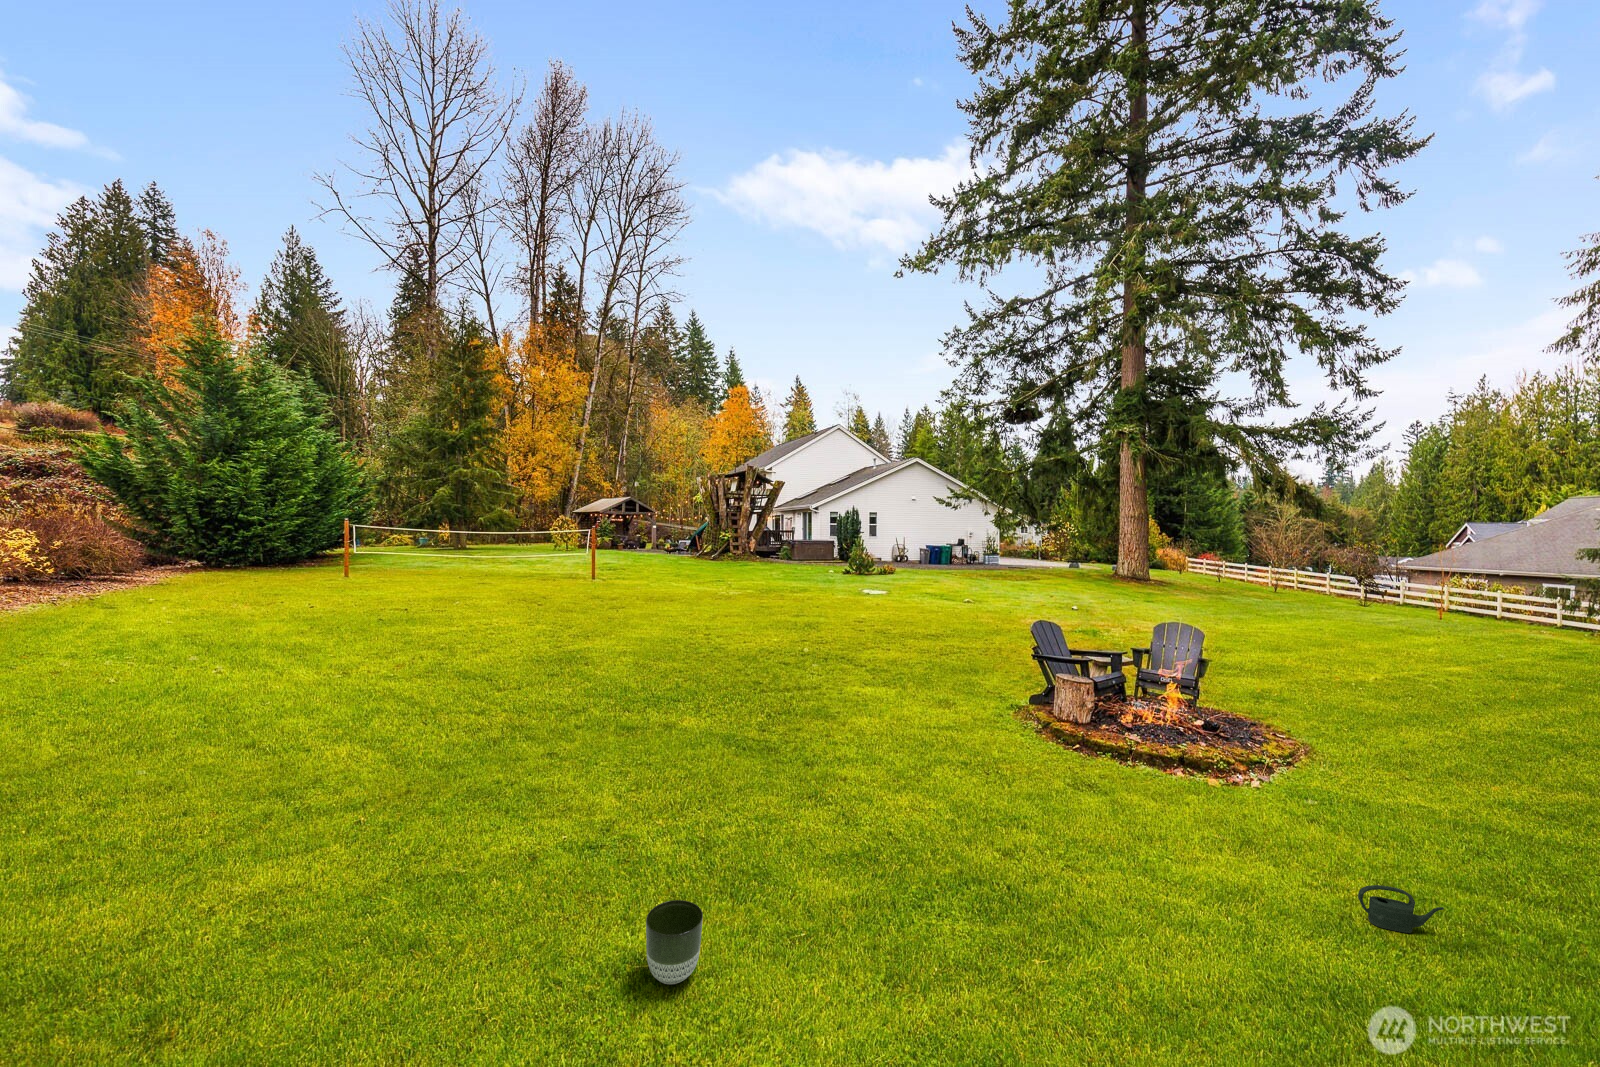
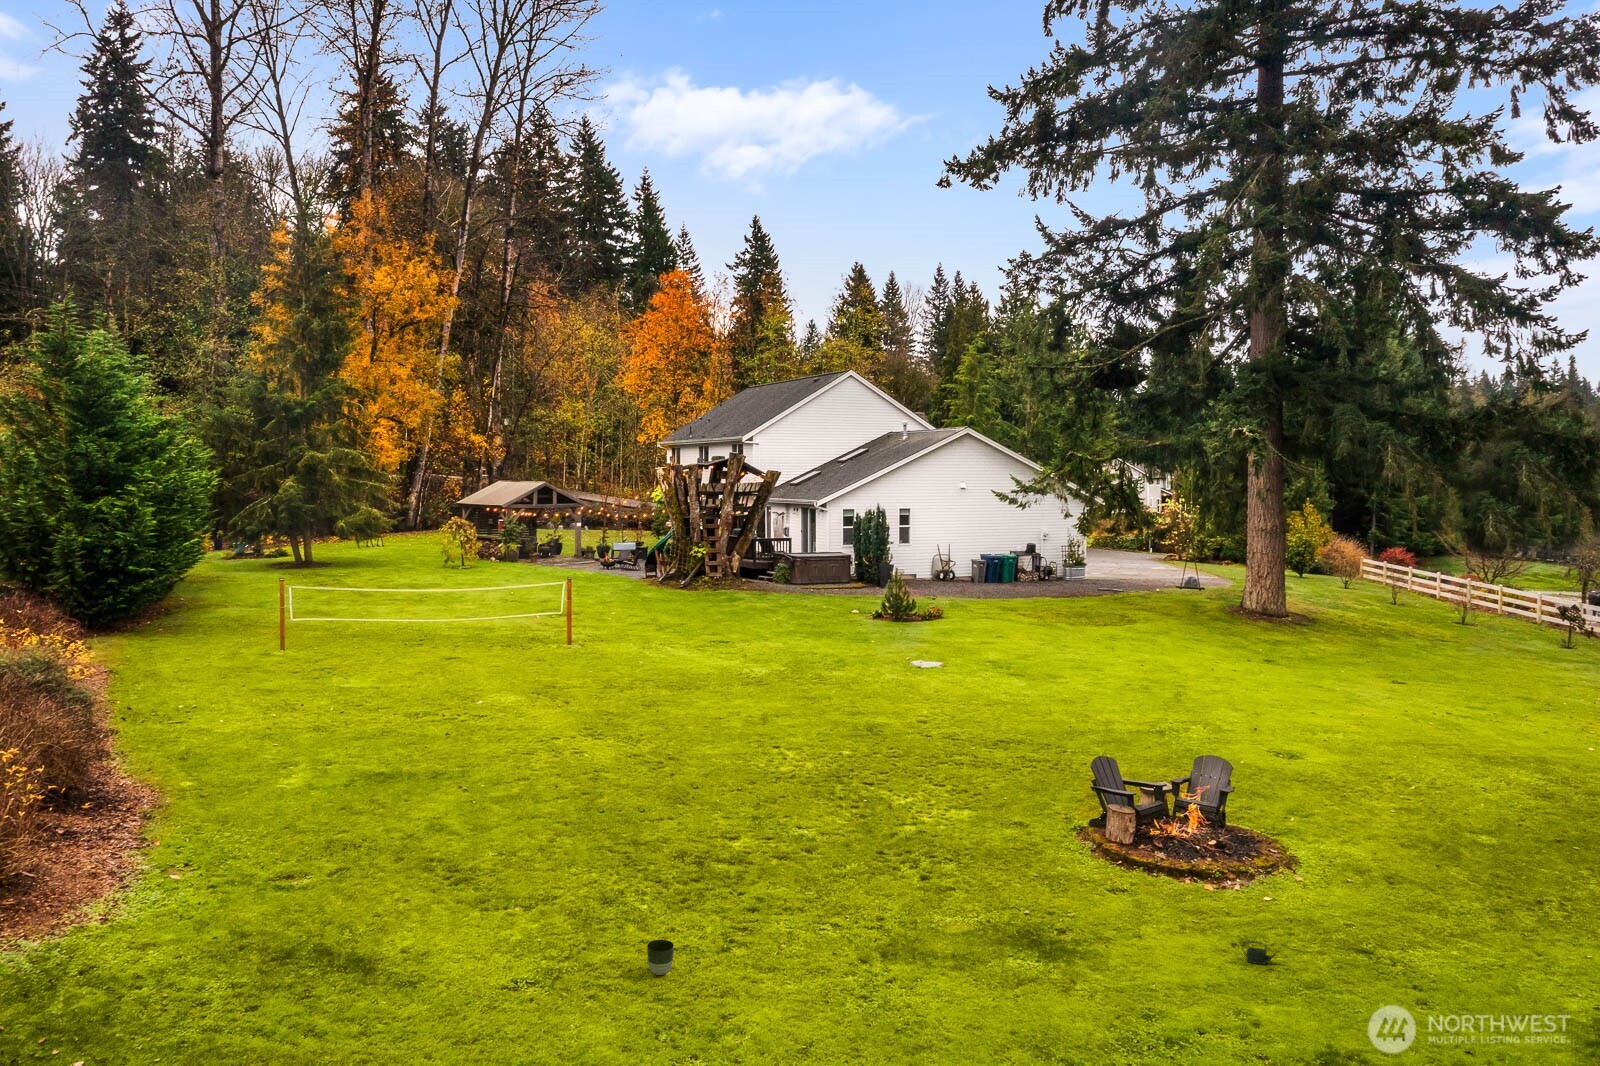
planter: present [646,900,703,985] -> present [647,940,674,975]

